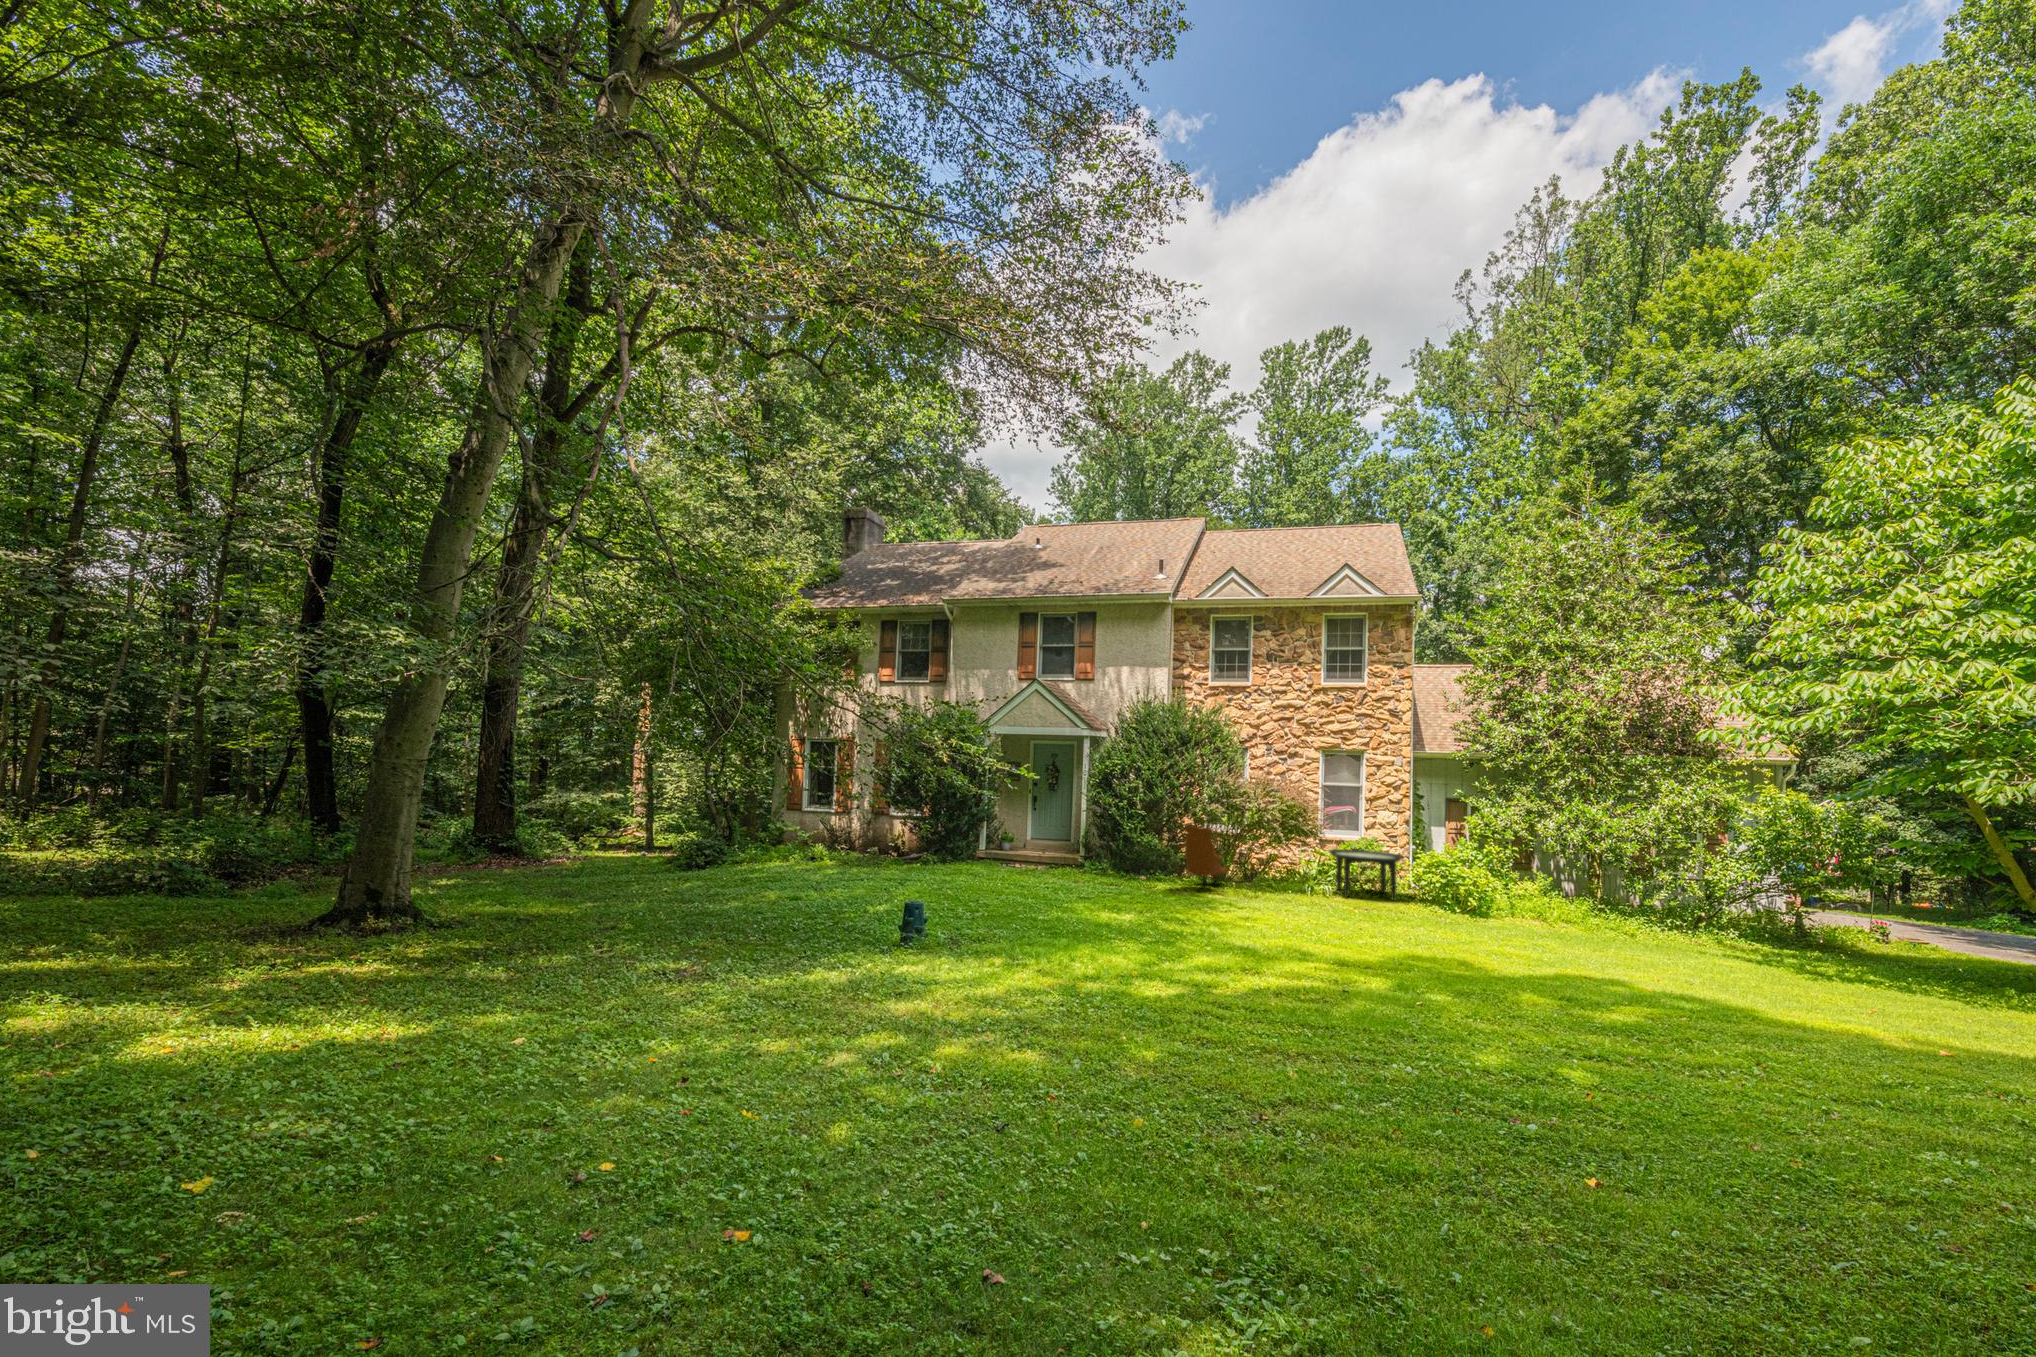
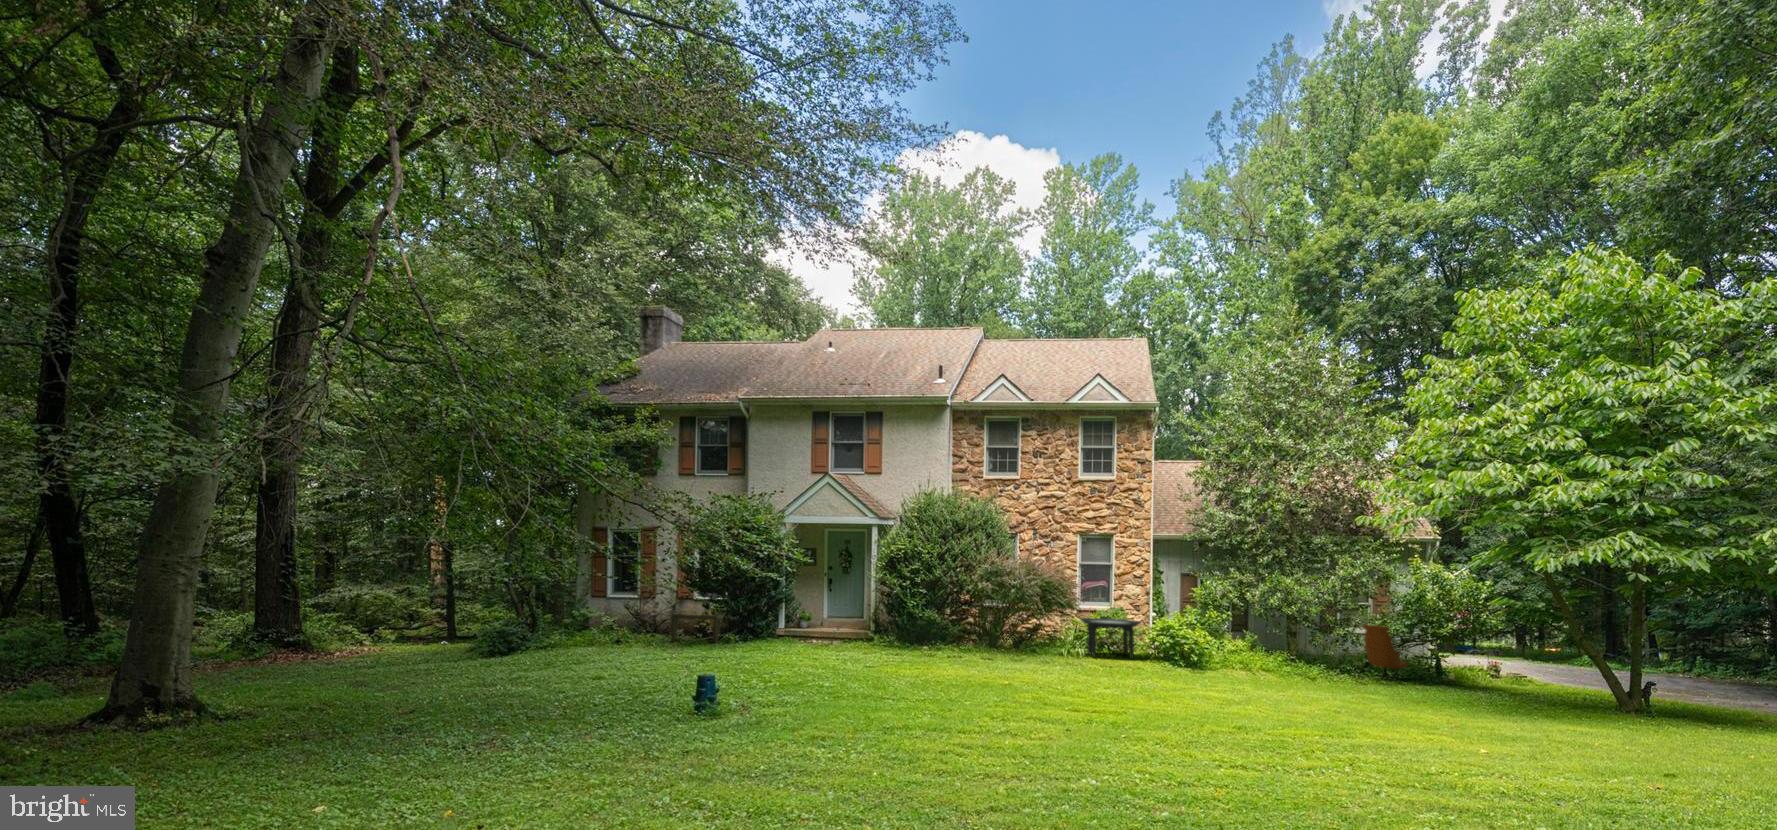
lounge chair: present [1185,826,1228,889] -> present [1363,624,1408,679]
bench: none [858,838,914,872] -> present [671,614,722,643]

